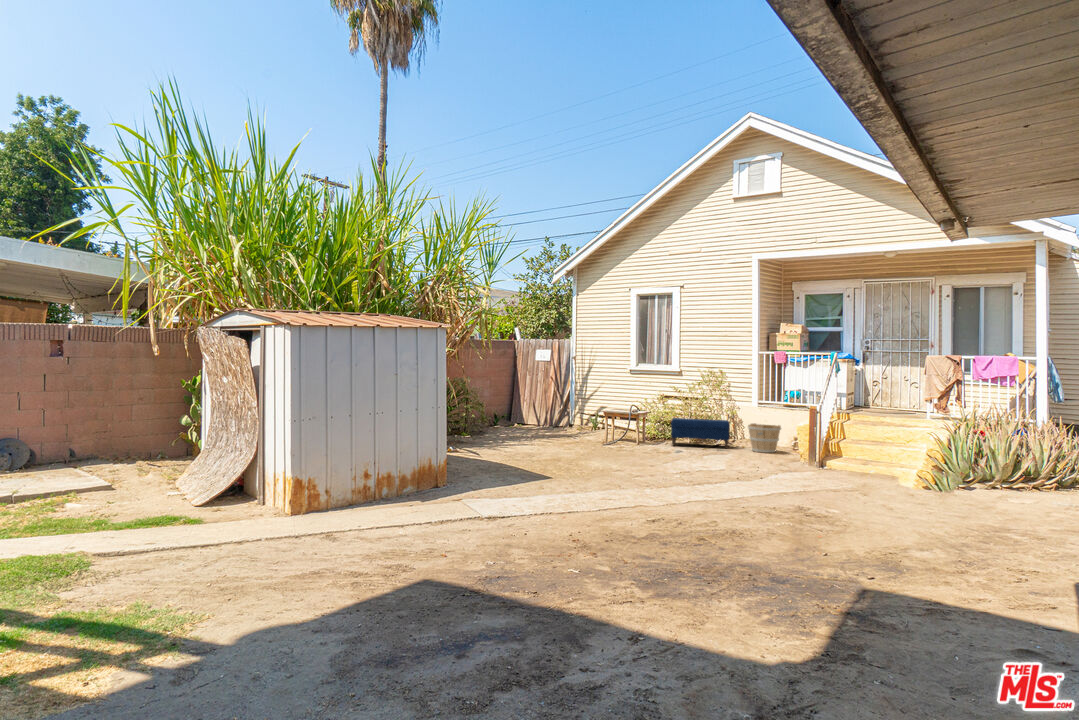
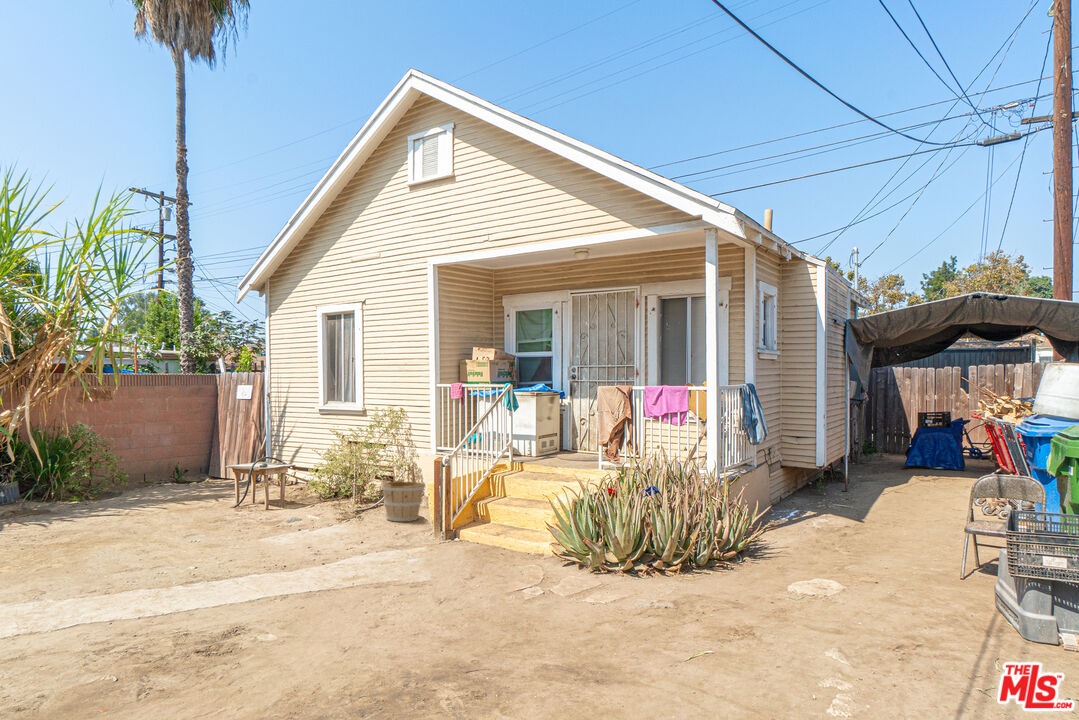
bench: present [671,418,730,449] -> none [299,472,384,515]

